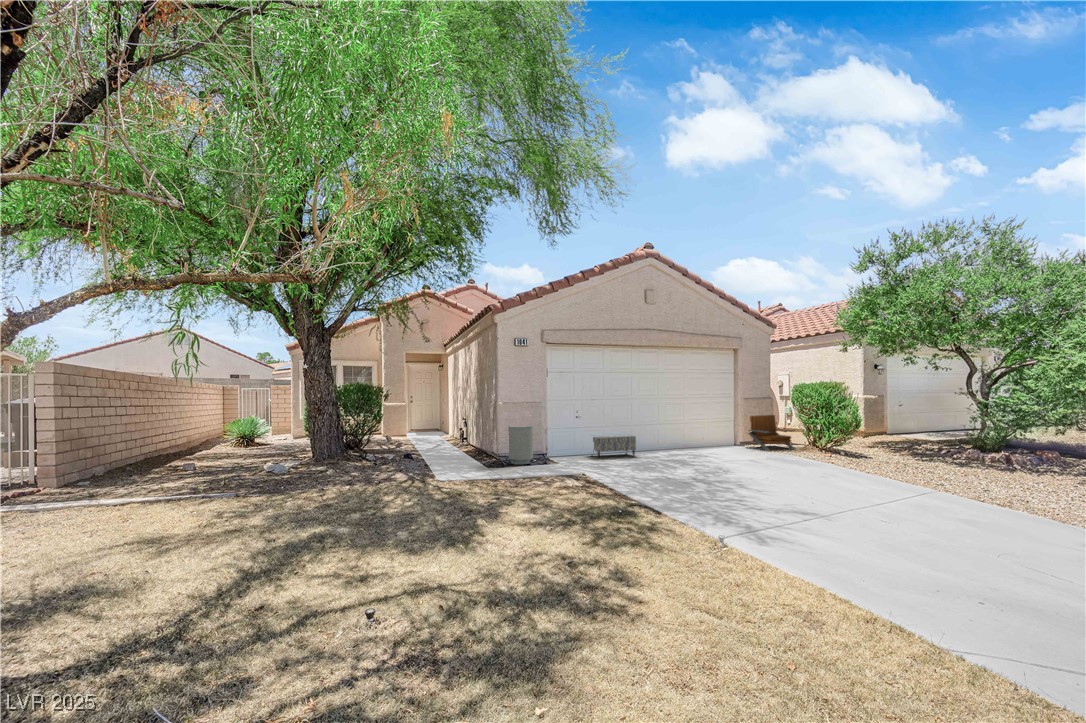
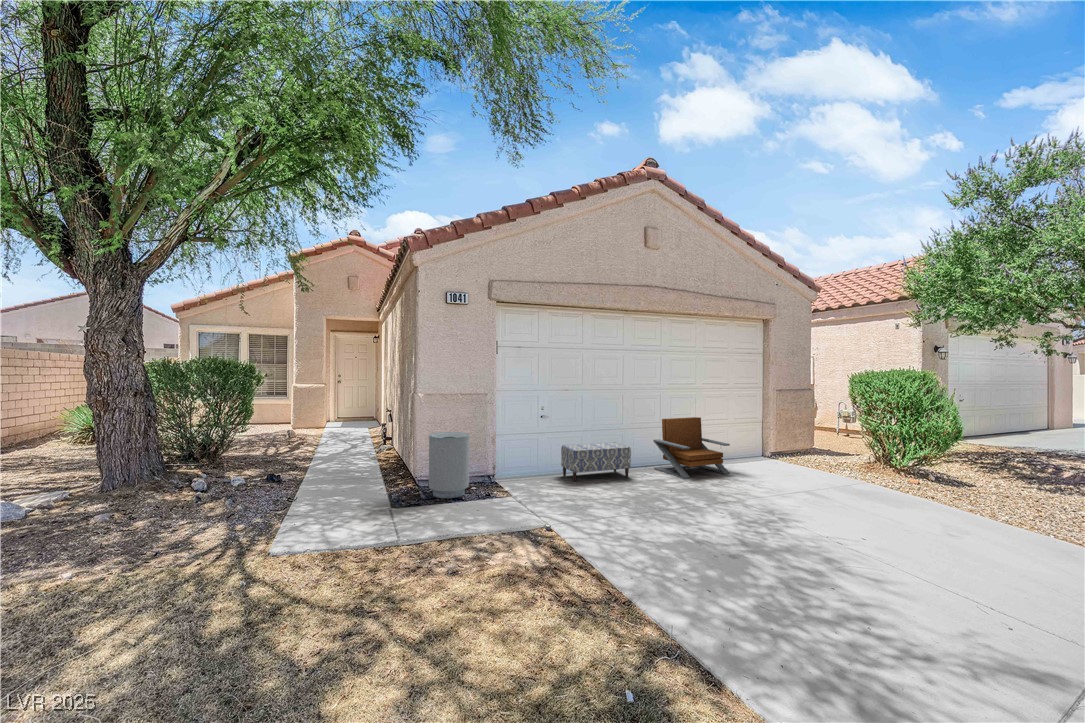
lounge chair: present [747,415,795,451] -> present [653,417,730,479]

